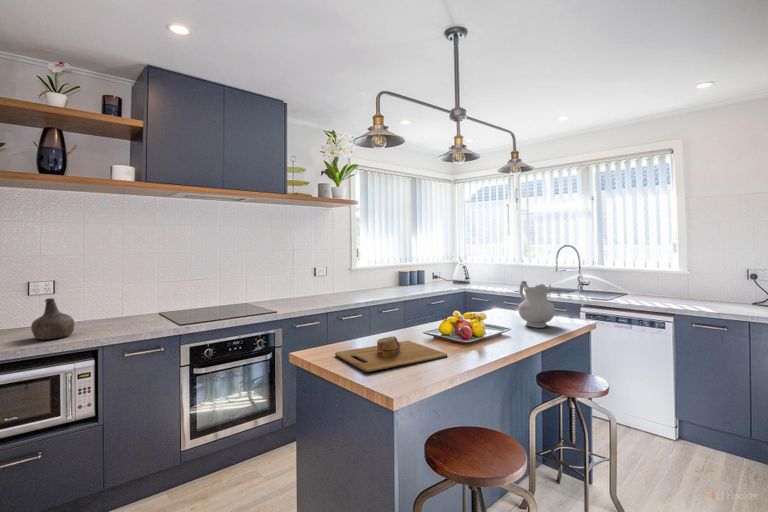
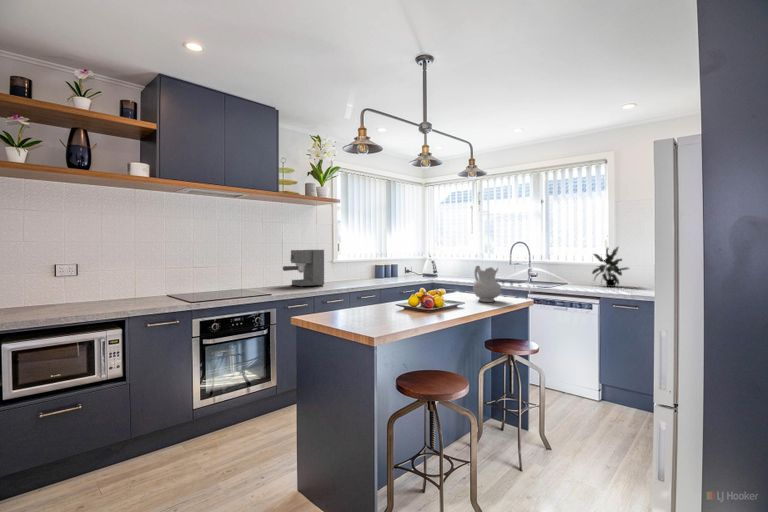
potted plant: none [657,251,708,299] -> present [592,247,629,287]
coffee maker: none [294,259,341,301] -> present [283,250,324,287]
bottle: present [31,298,74,340] -> none [67,275,102,309]
cutting board: present [335,336,447,372] -> none [328,304,415,325]

